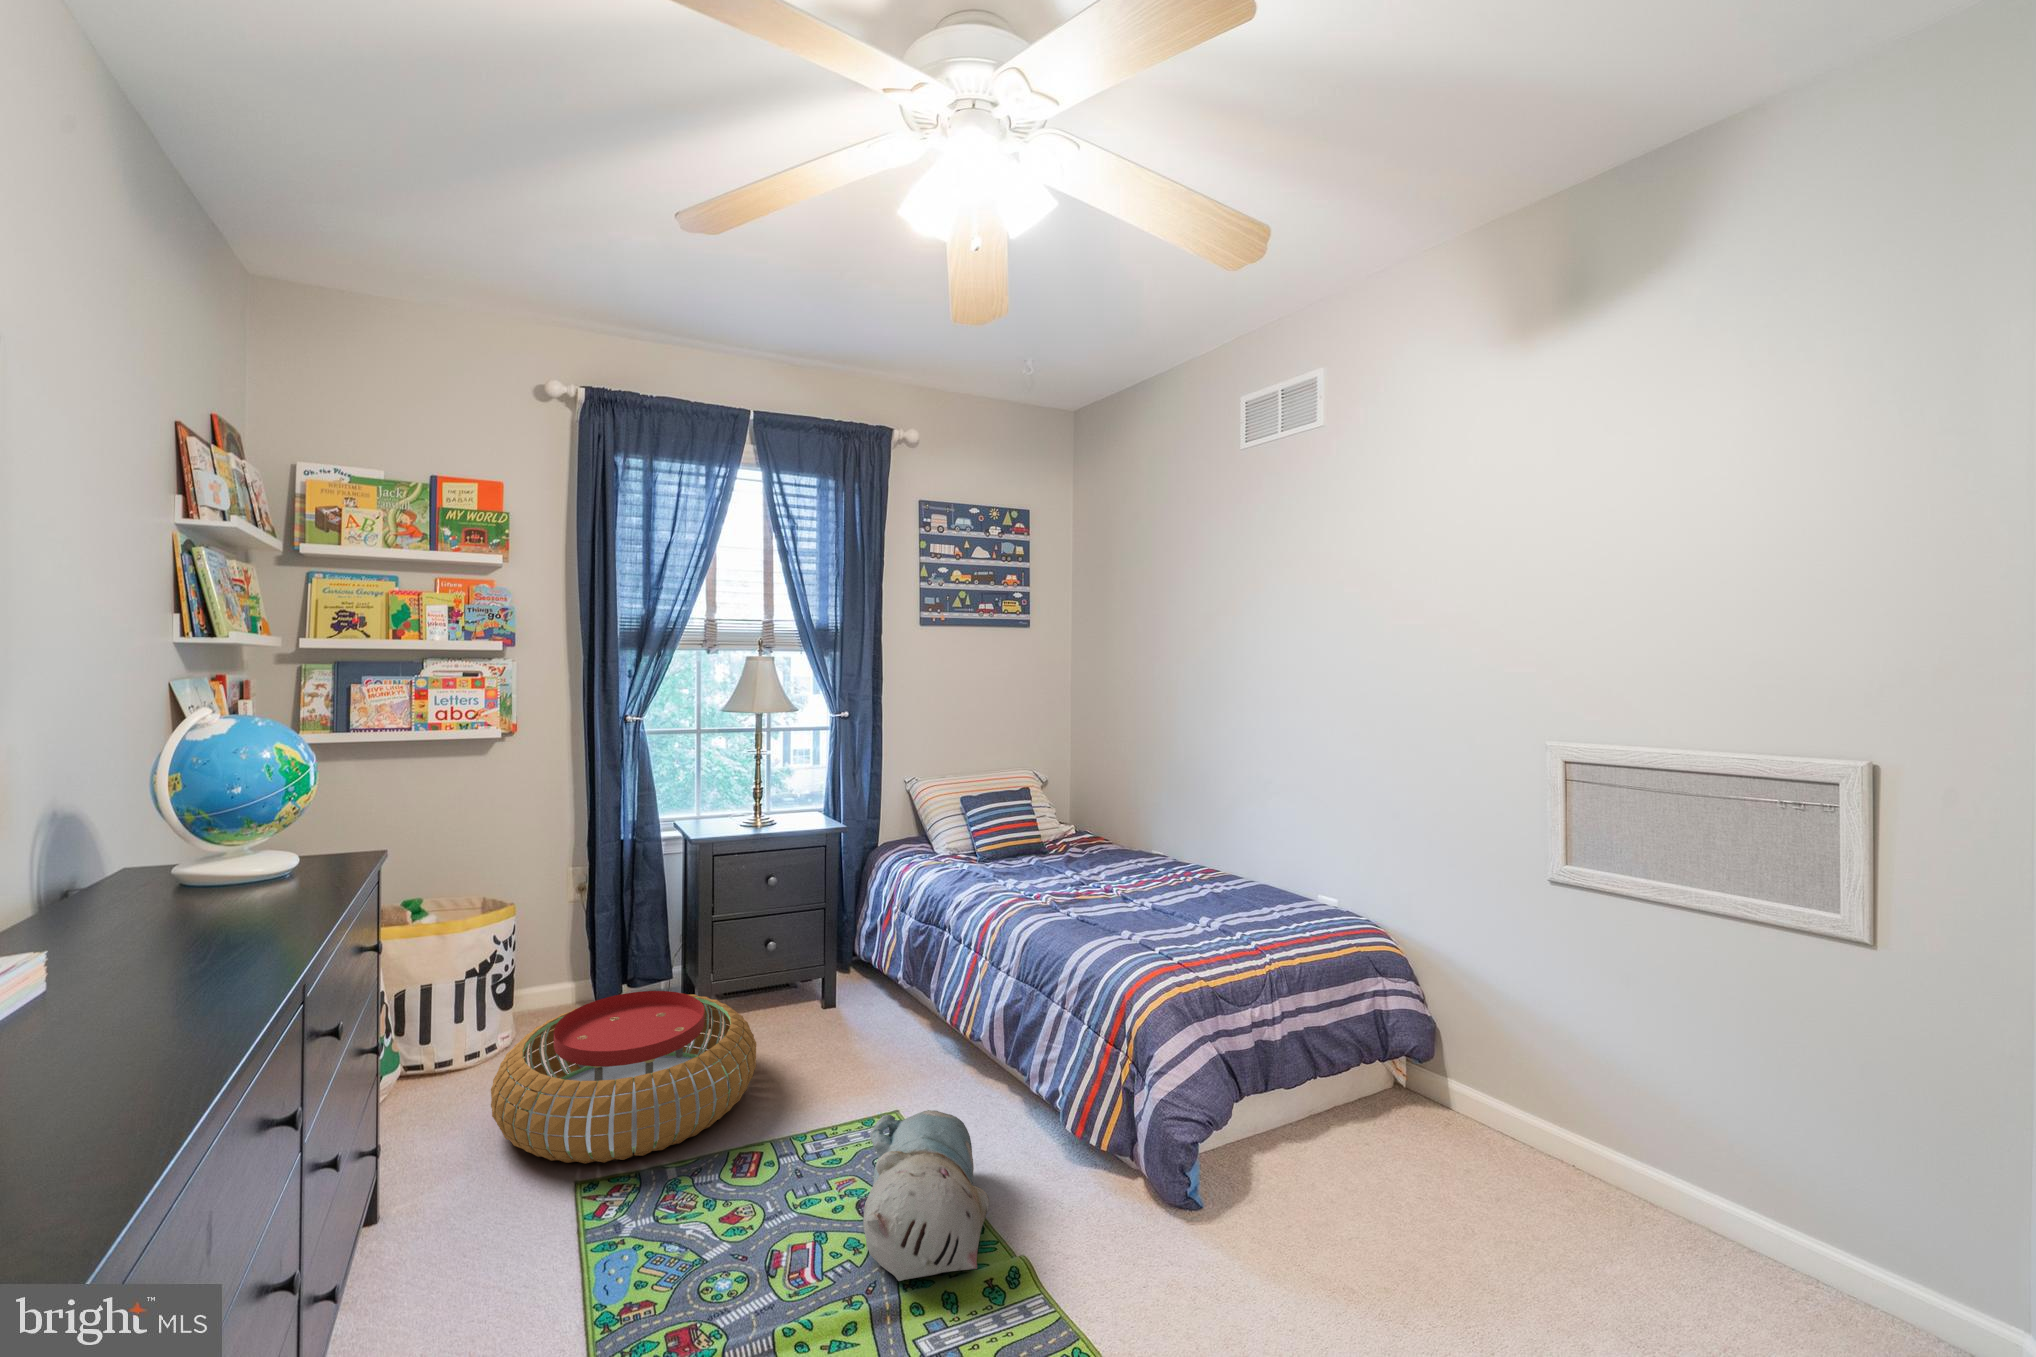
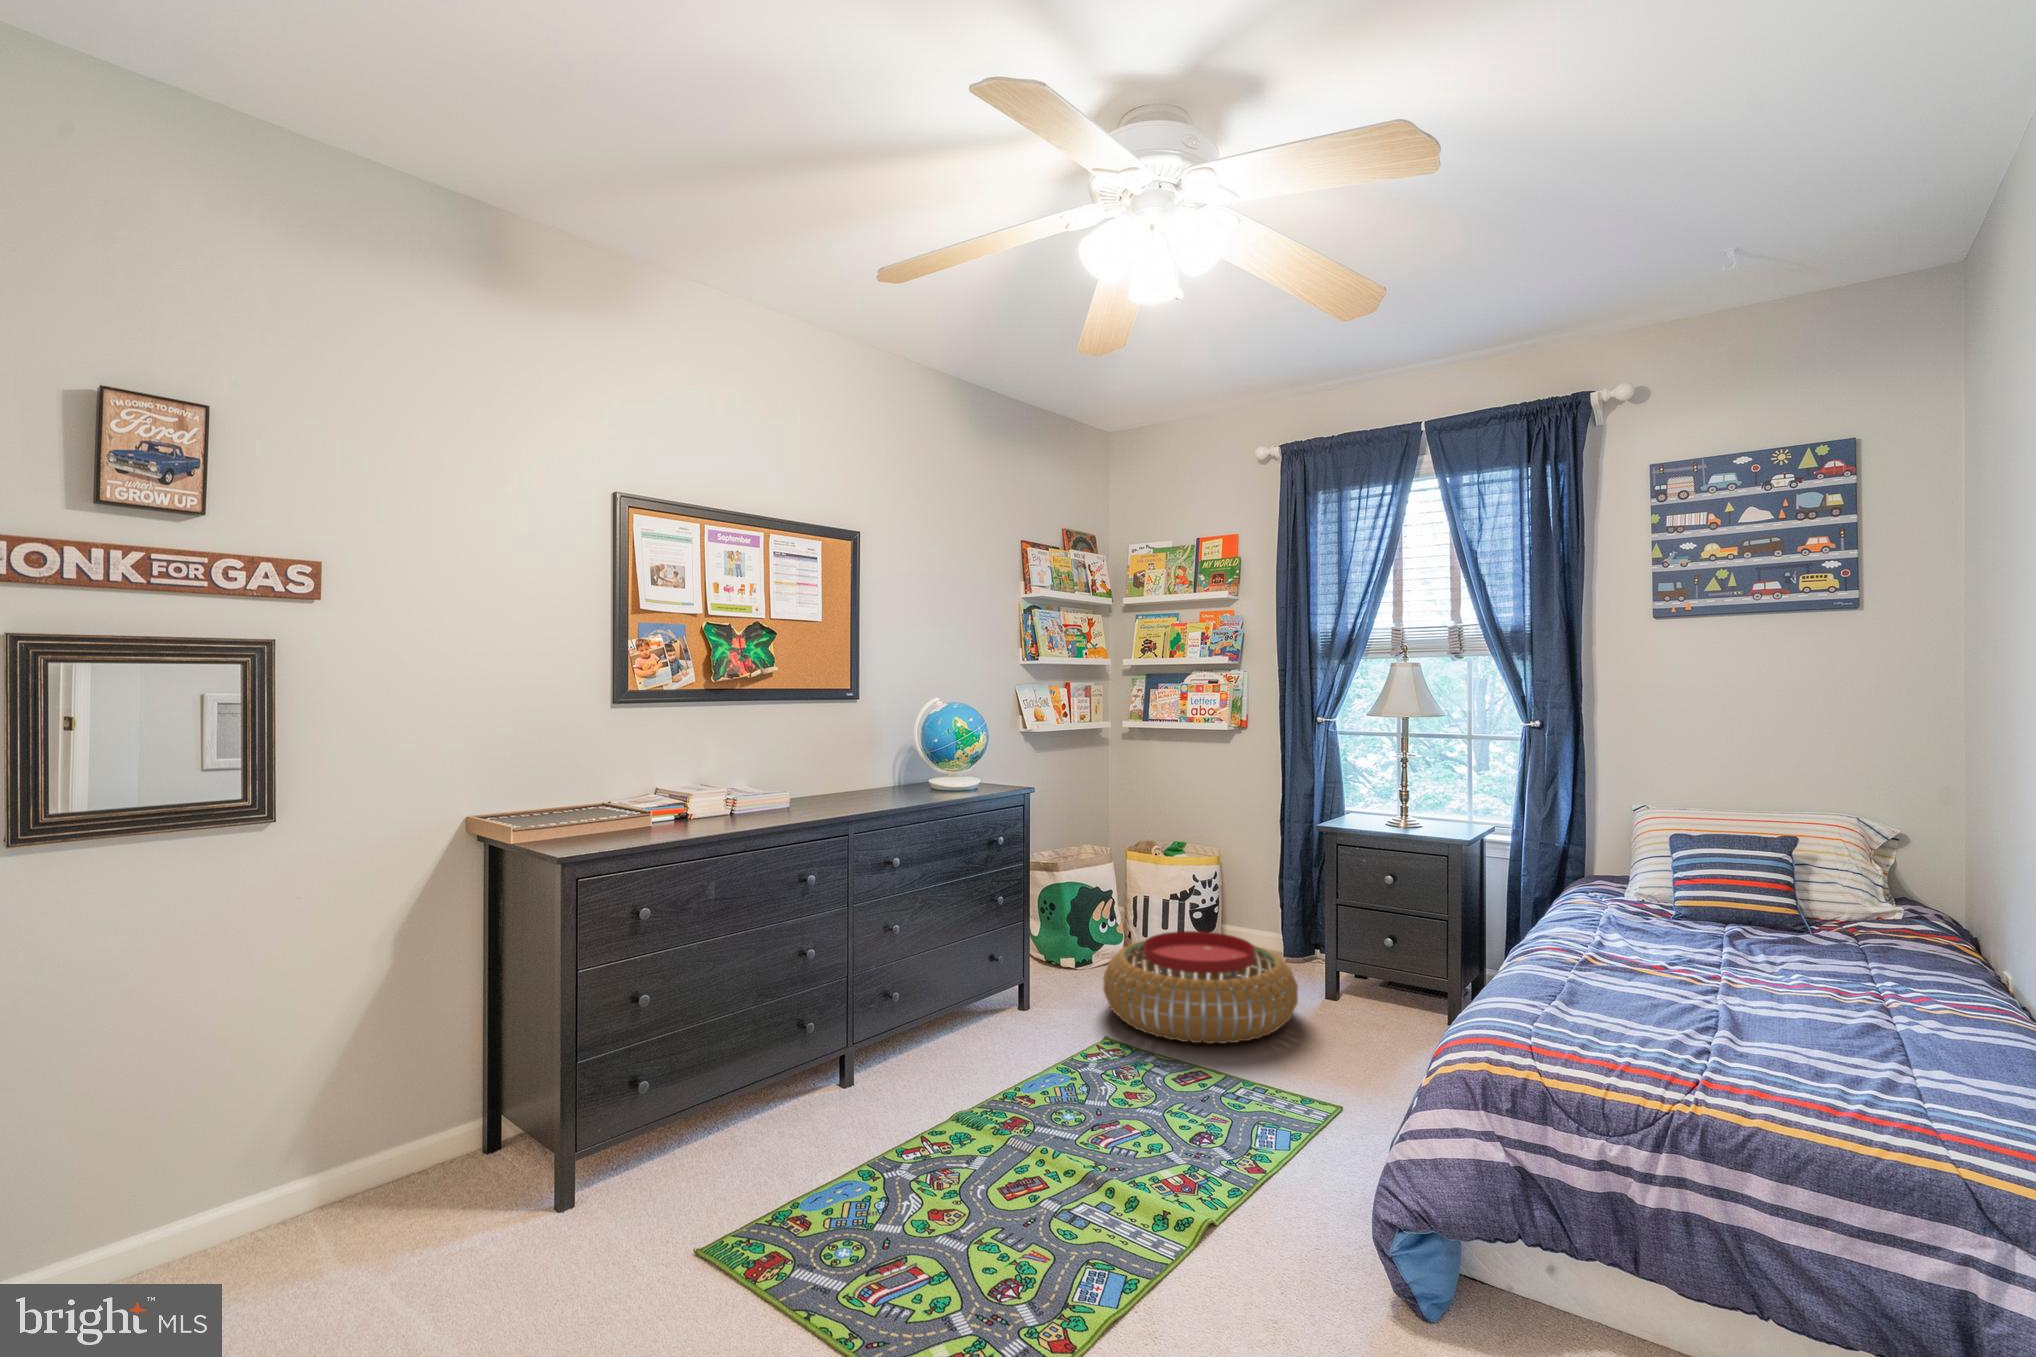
plush toy: present [863,1110,989,1281] -> none [1136,1057,1310,1184]

